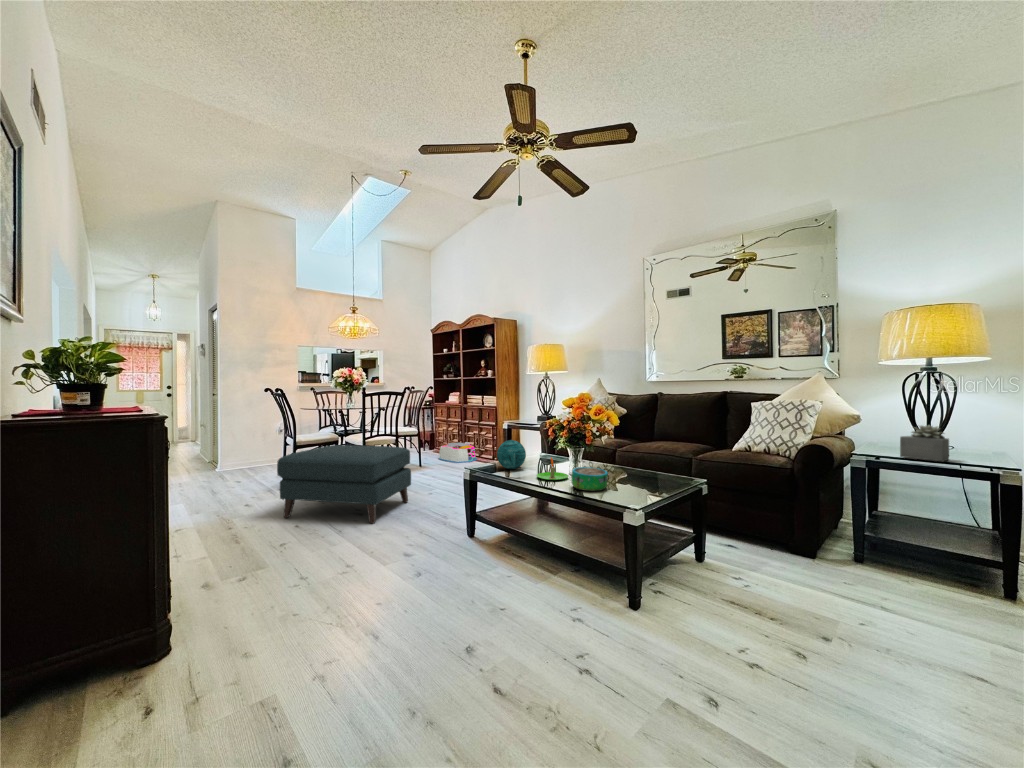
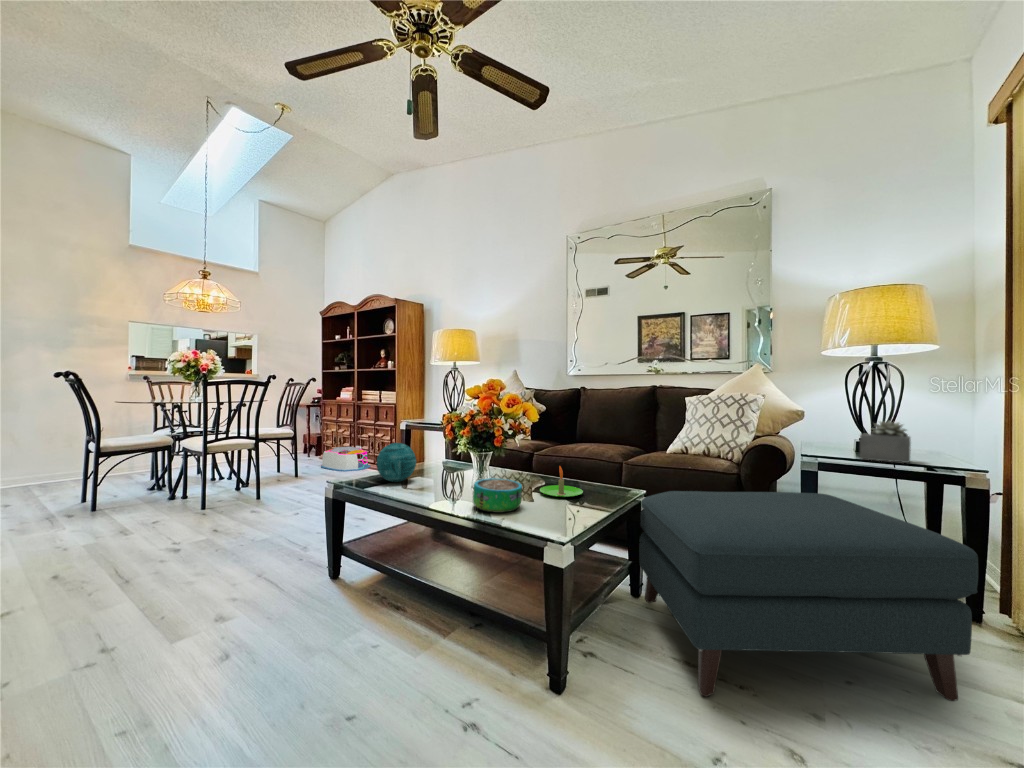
ottoman: present [277,445,411,524] -> present [639,491,978,701]
candle: present [537,458,569,480] -> present [540,466,583,497]

